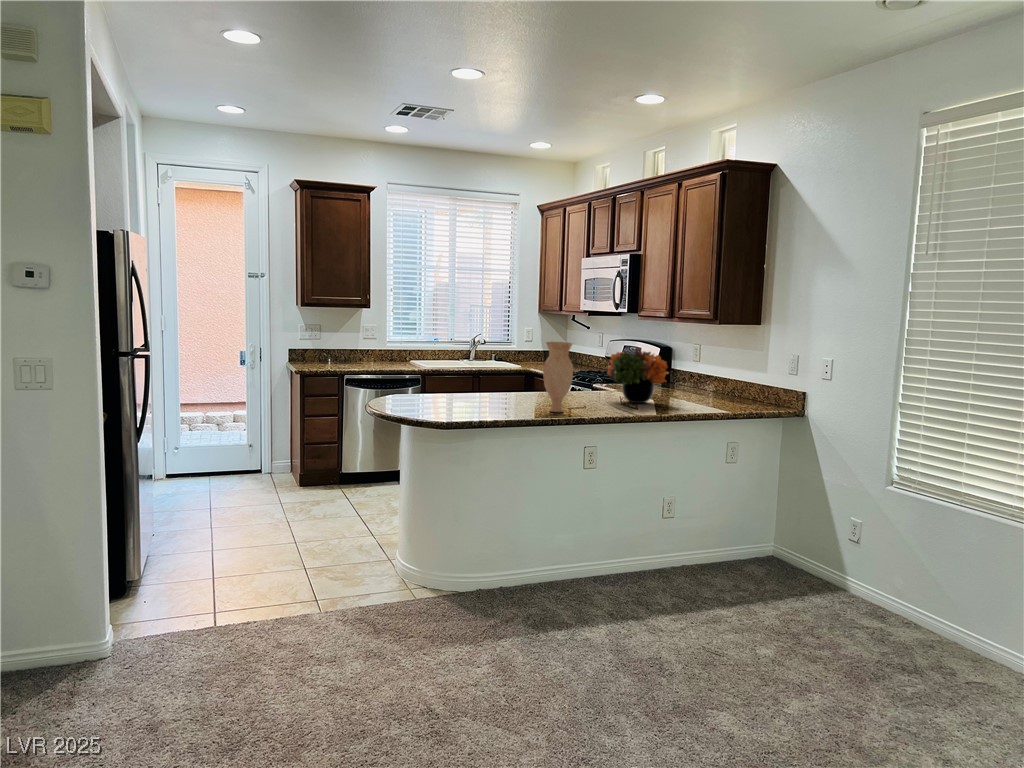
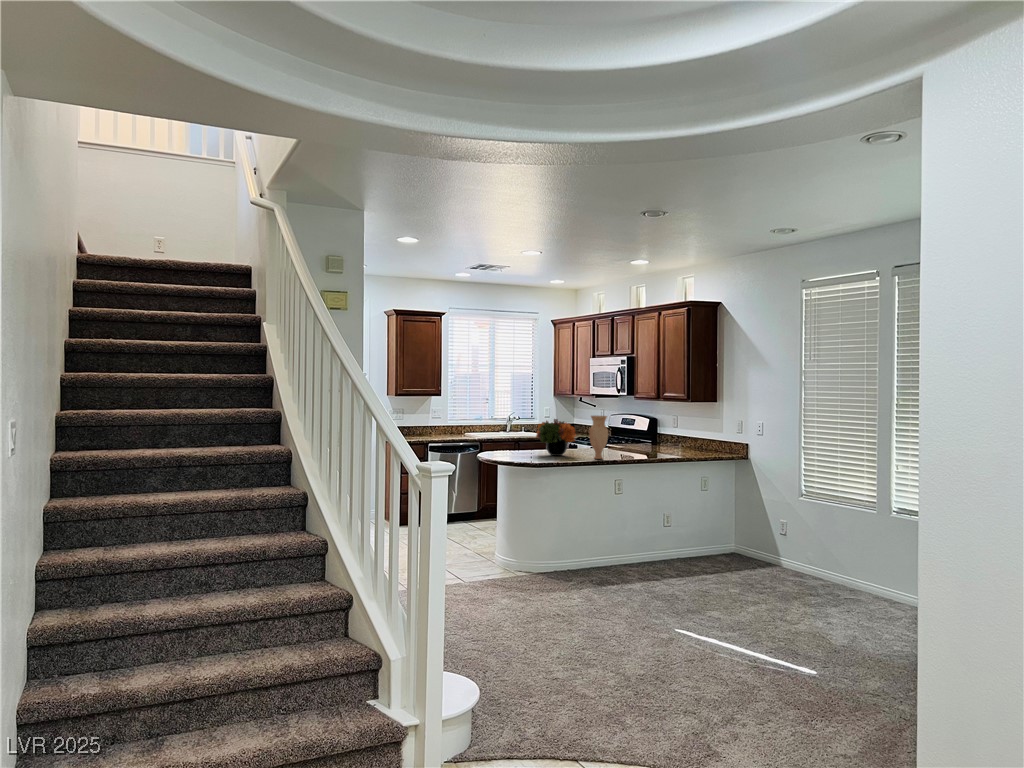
flower arrangement: present [607,348,668,403] -> present [536,419,576,456]

